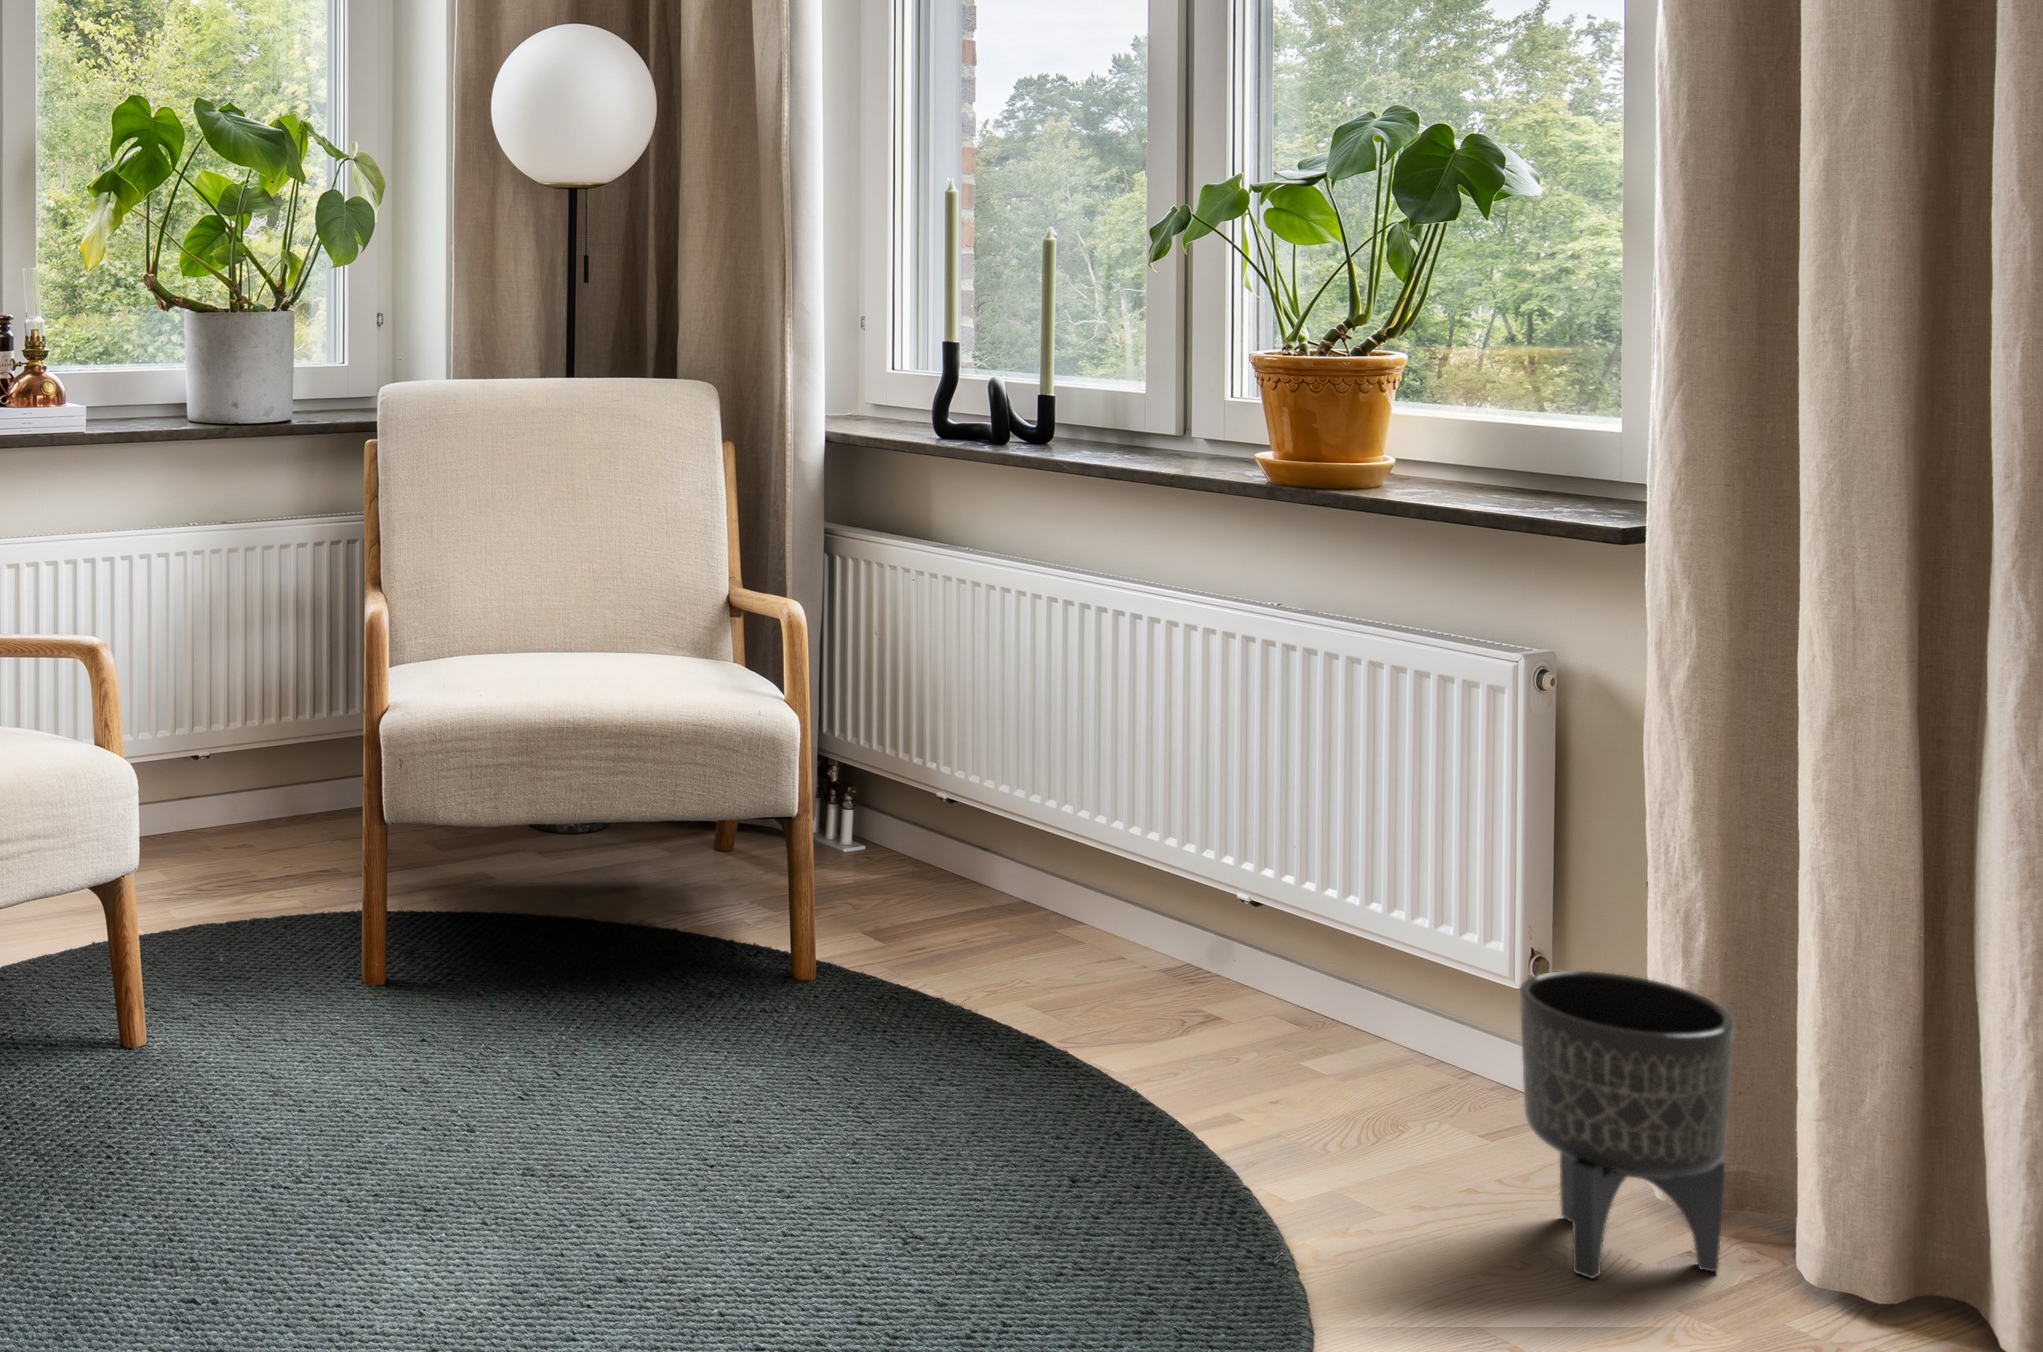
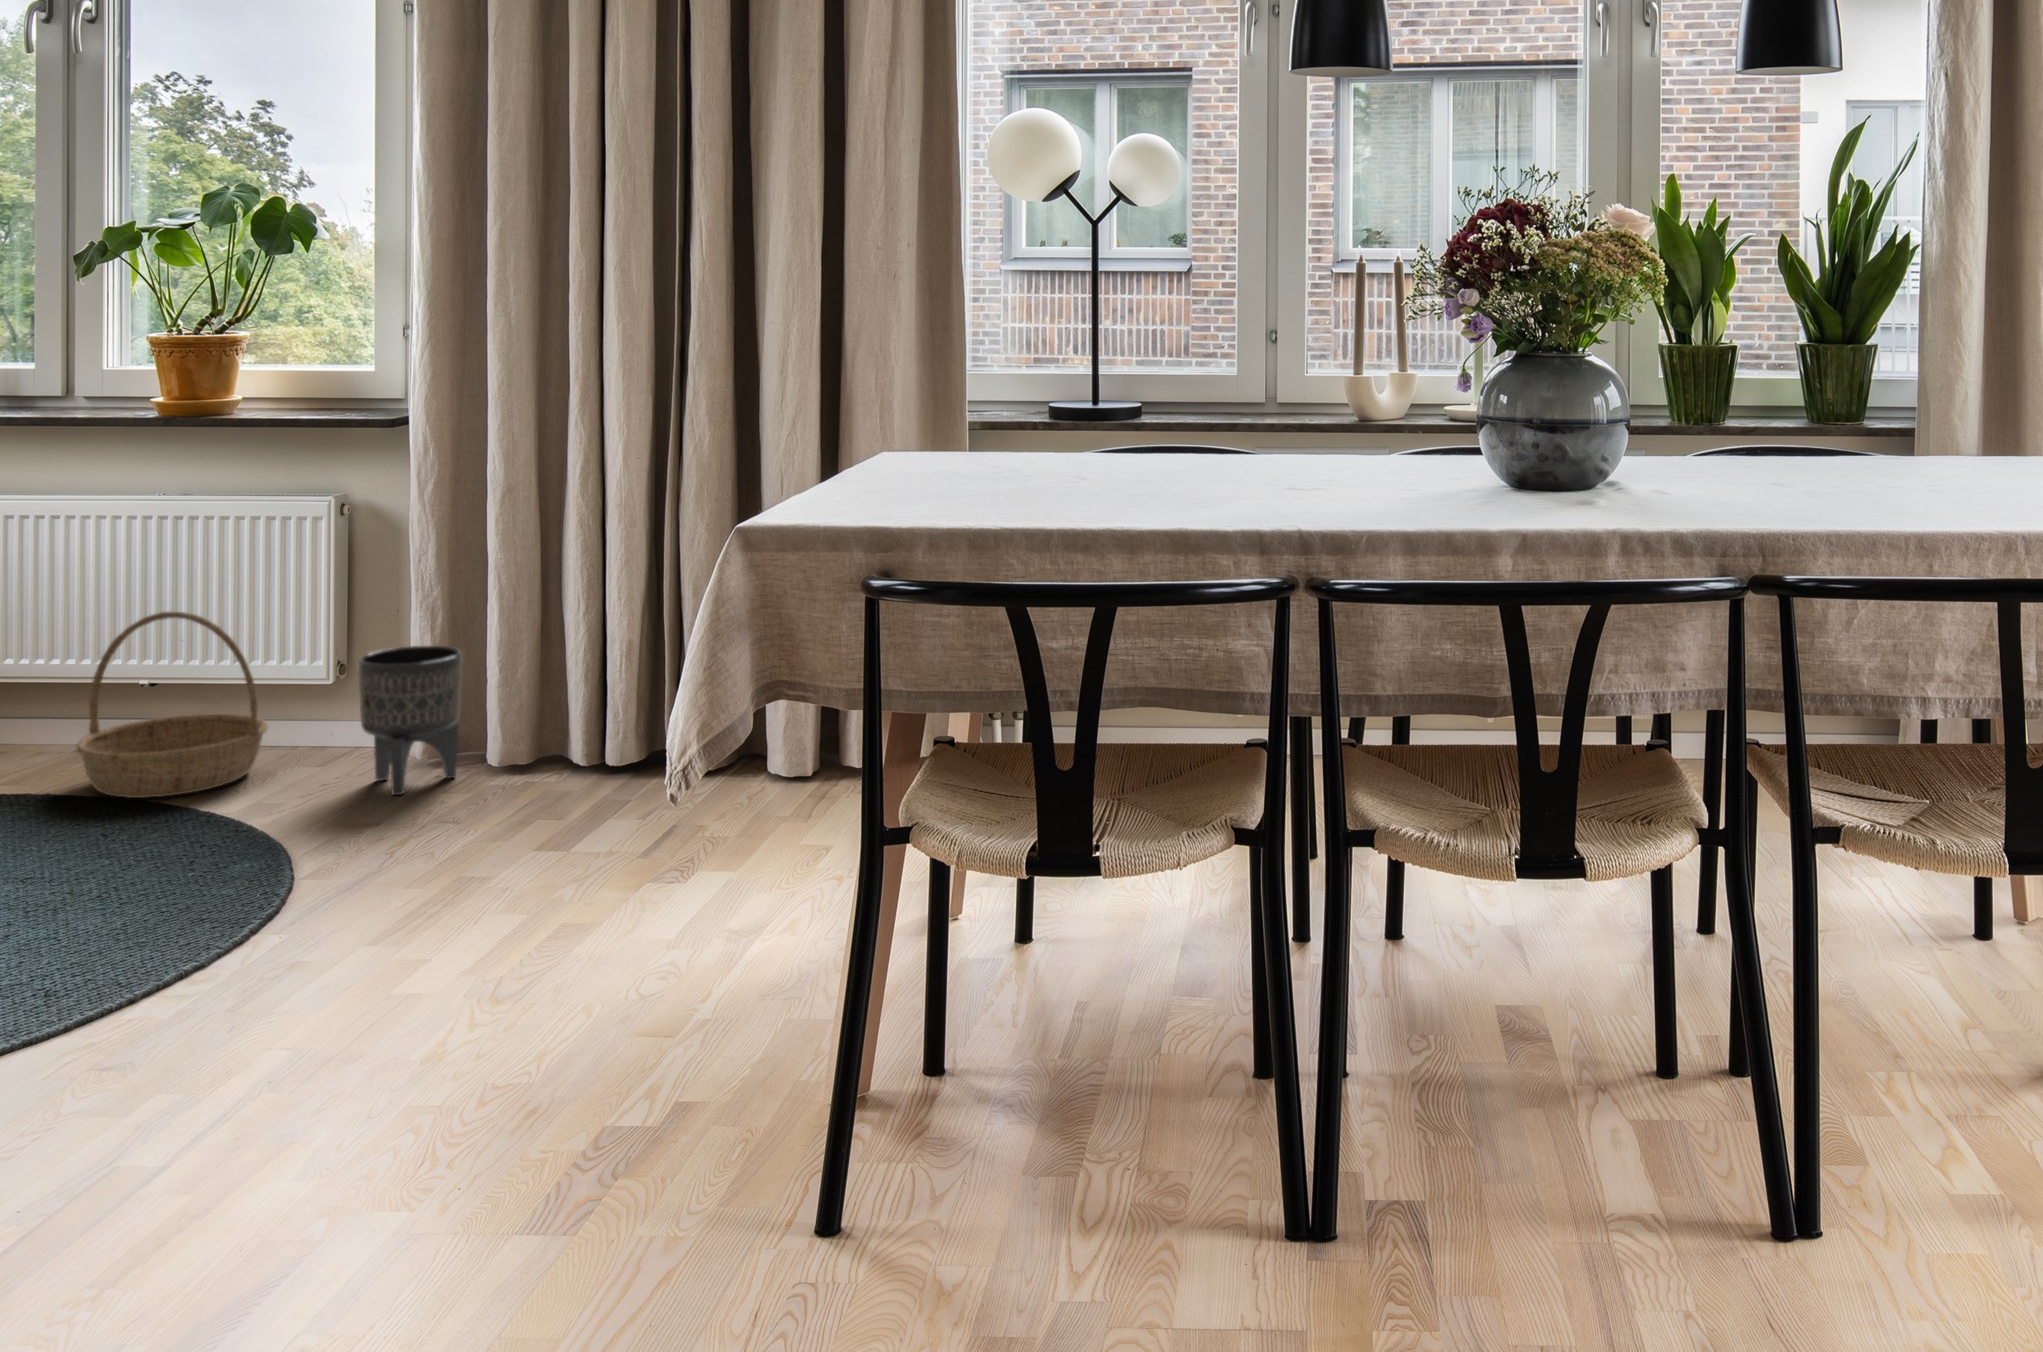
basket: none [1106,805,1396,1126] -> present [77,612,267,798]

